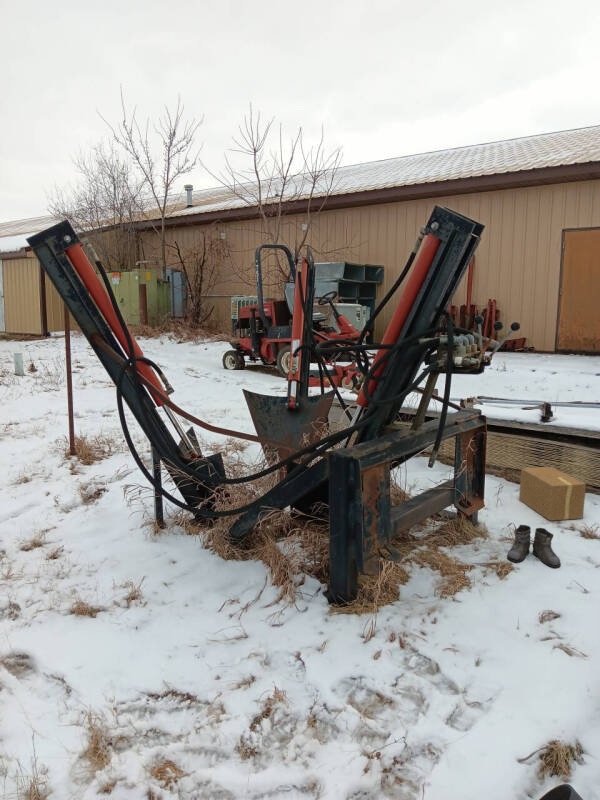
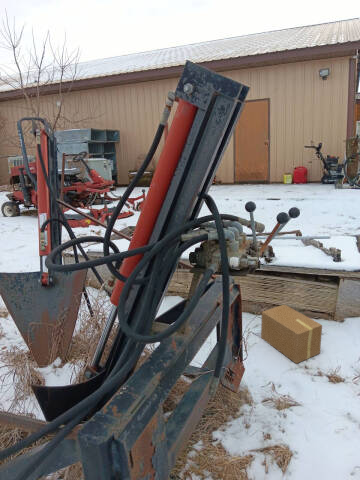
boots: present [507,525,561,568] -> none [274,398,336,448]

